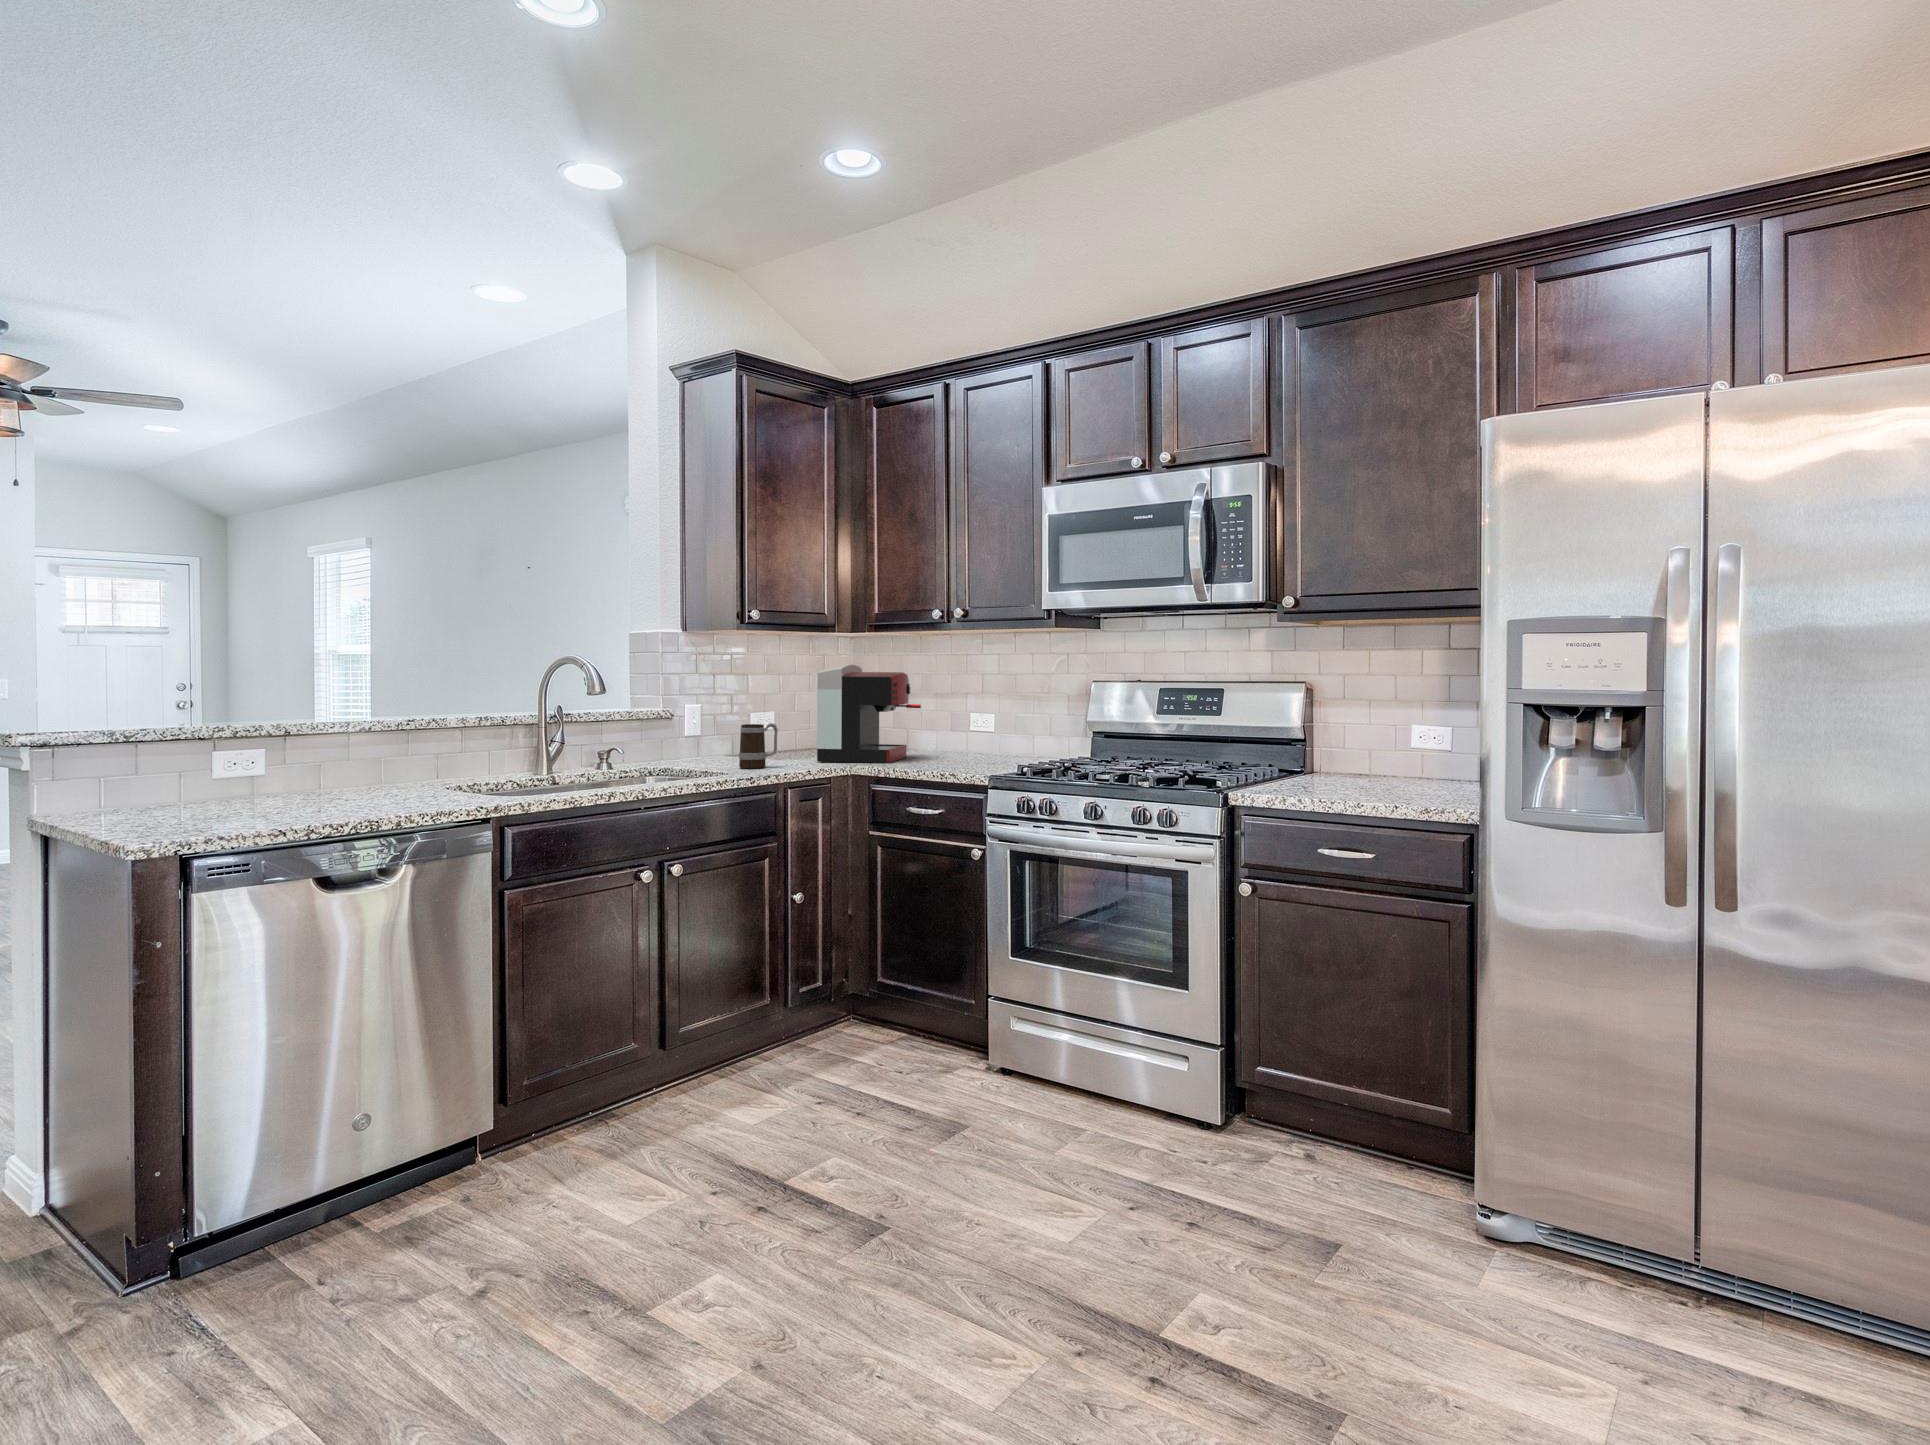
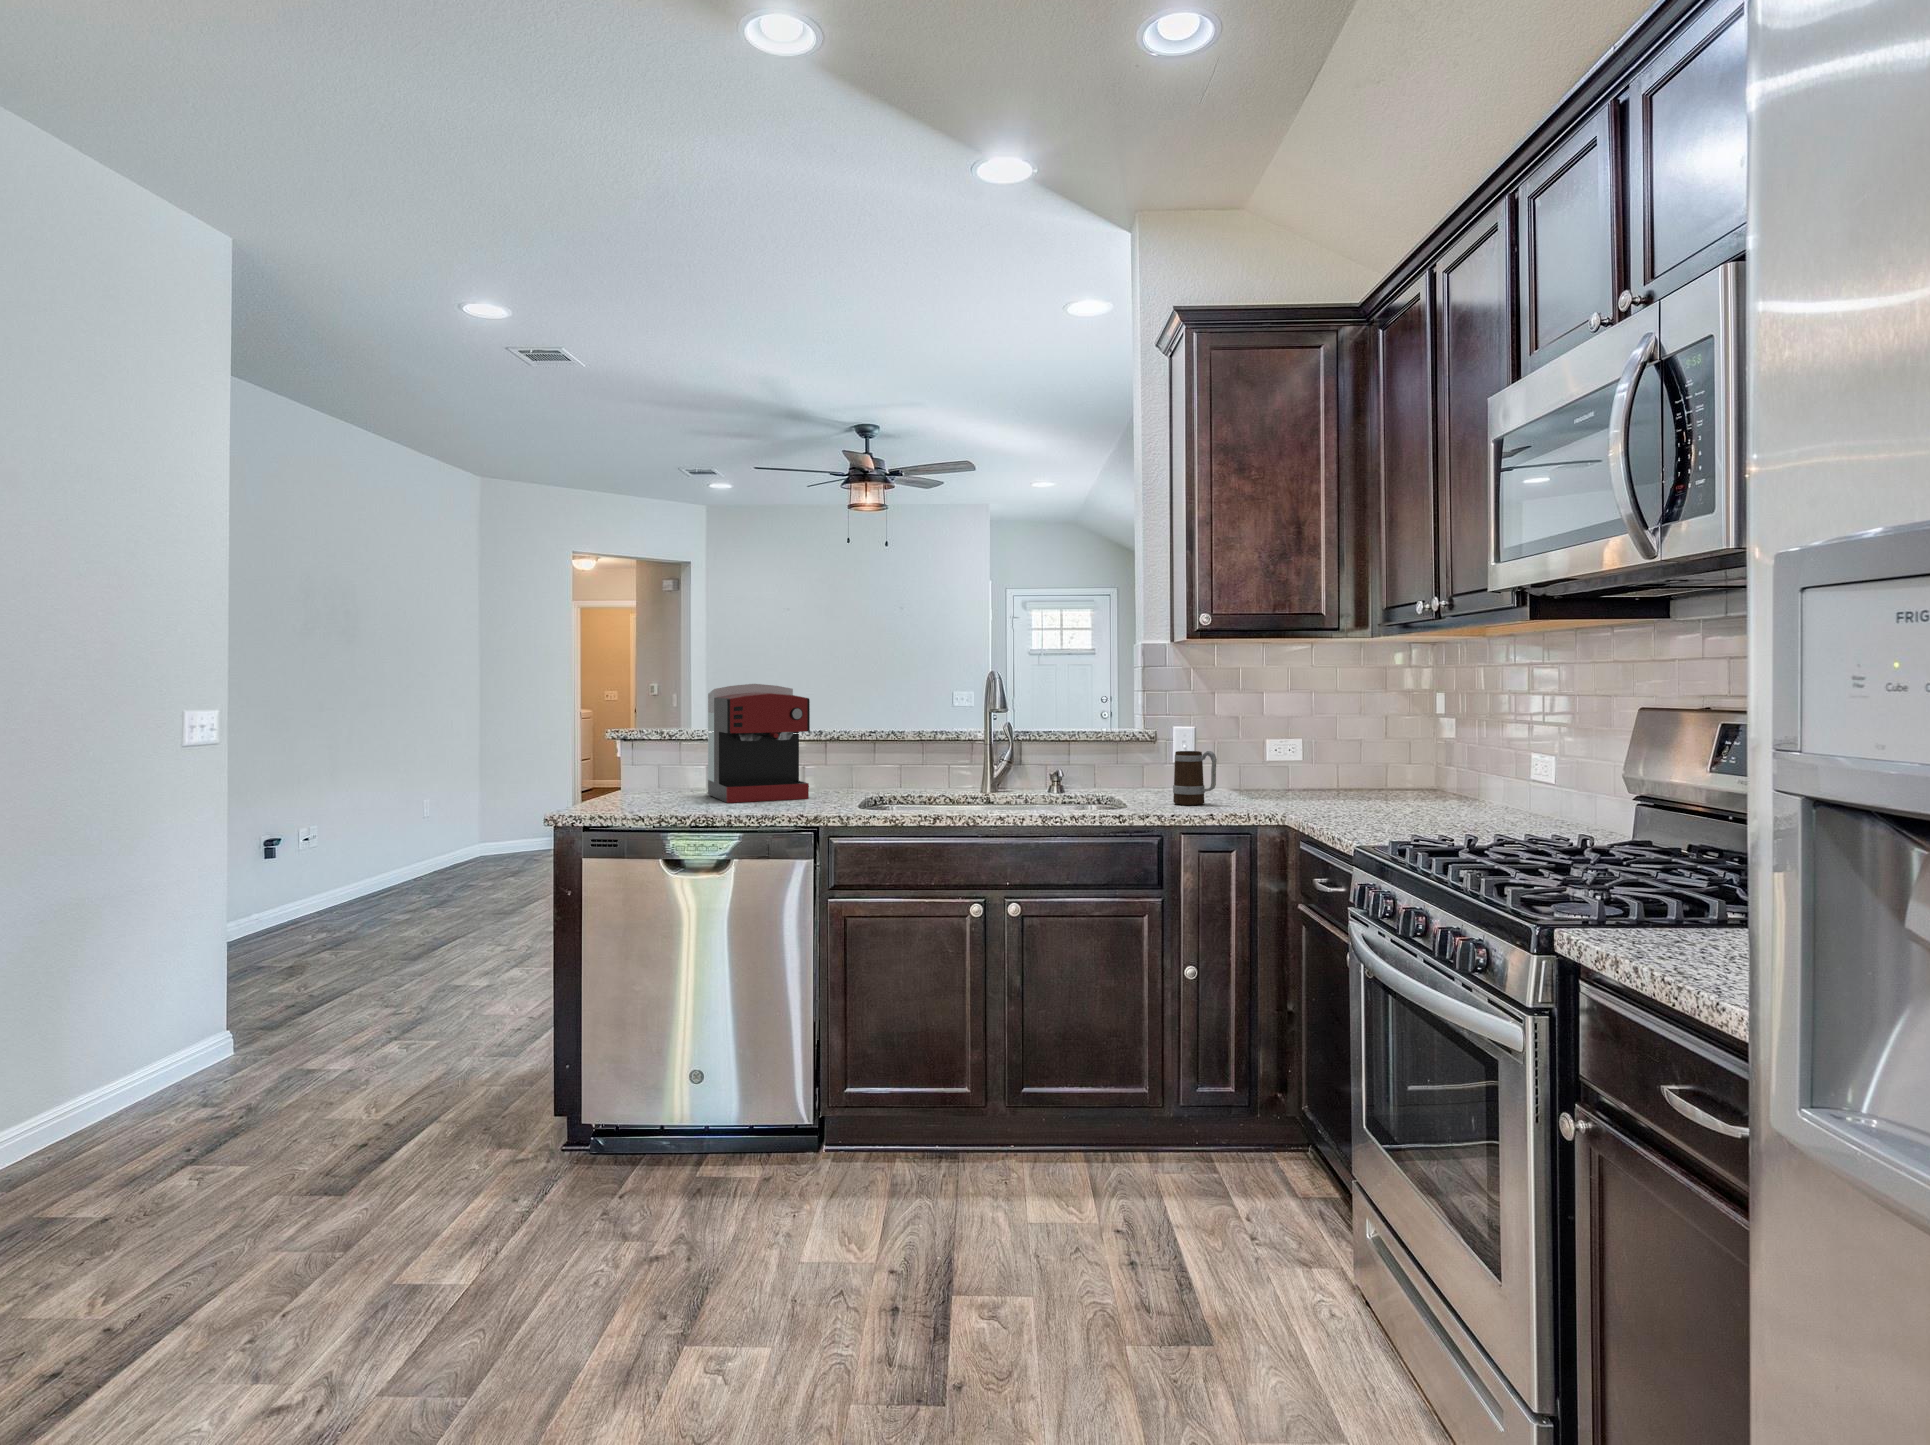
coffee maker: present [817,664,921,763] -> present [708,684,810,803]

